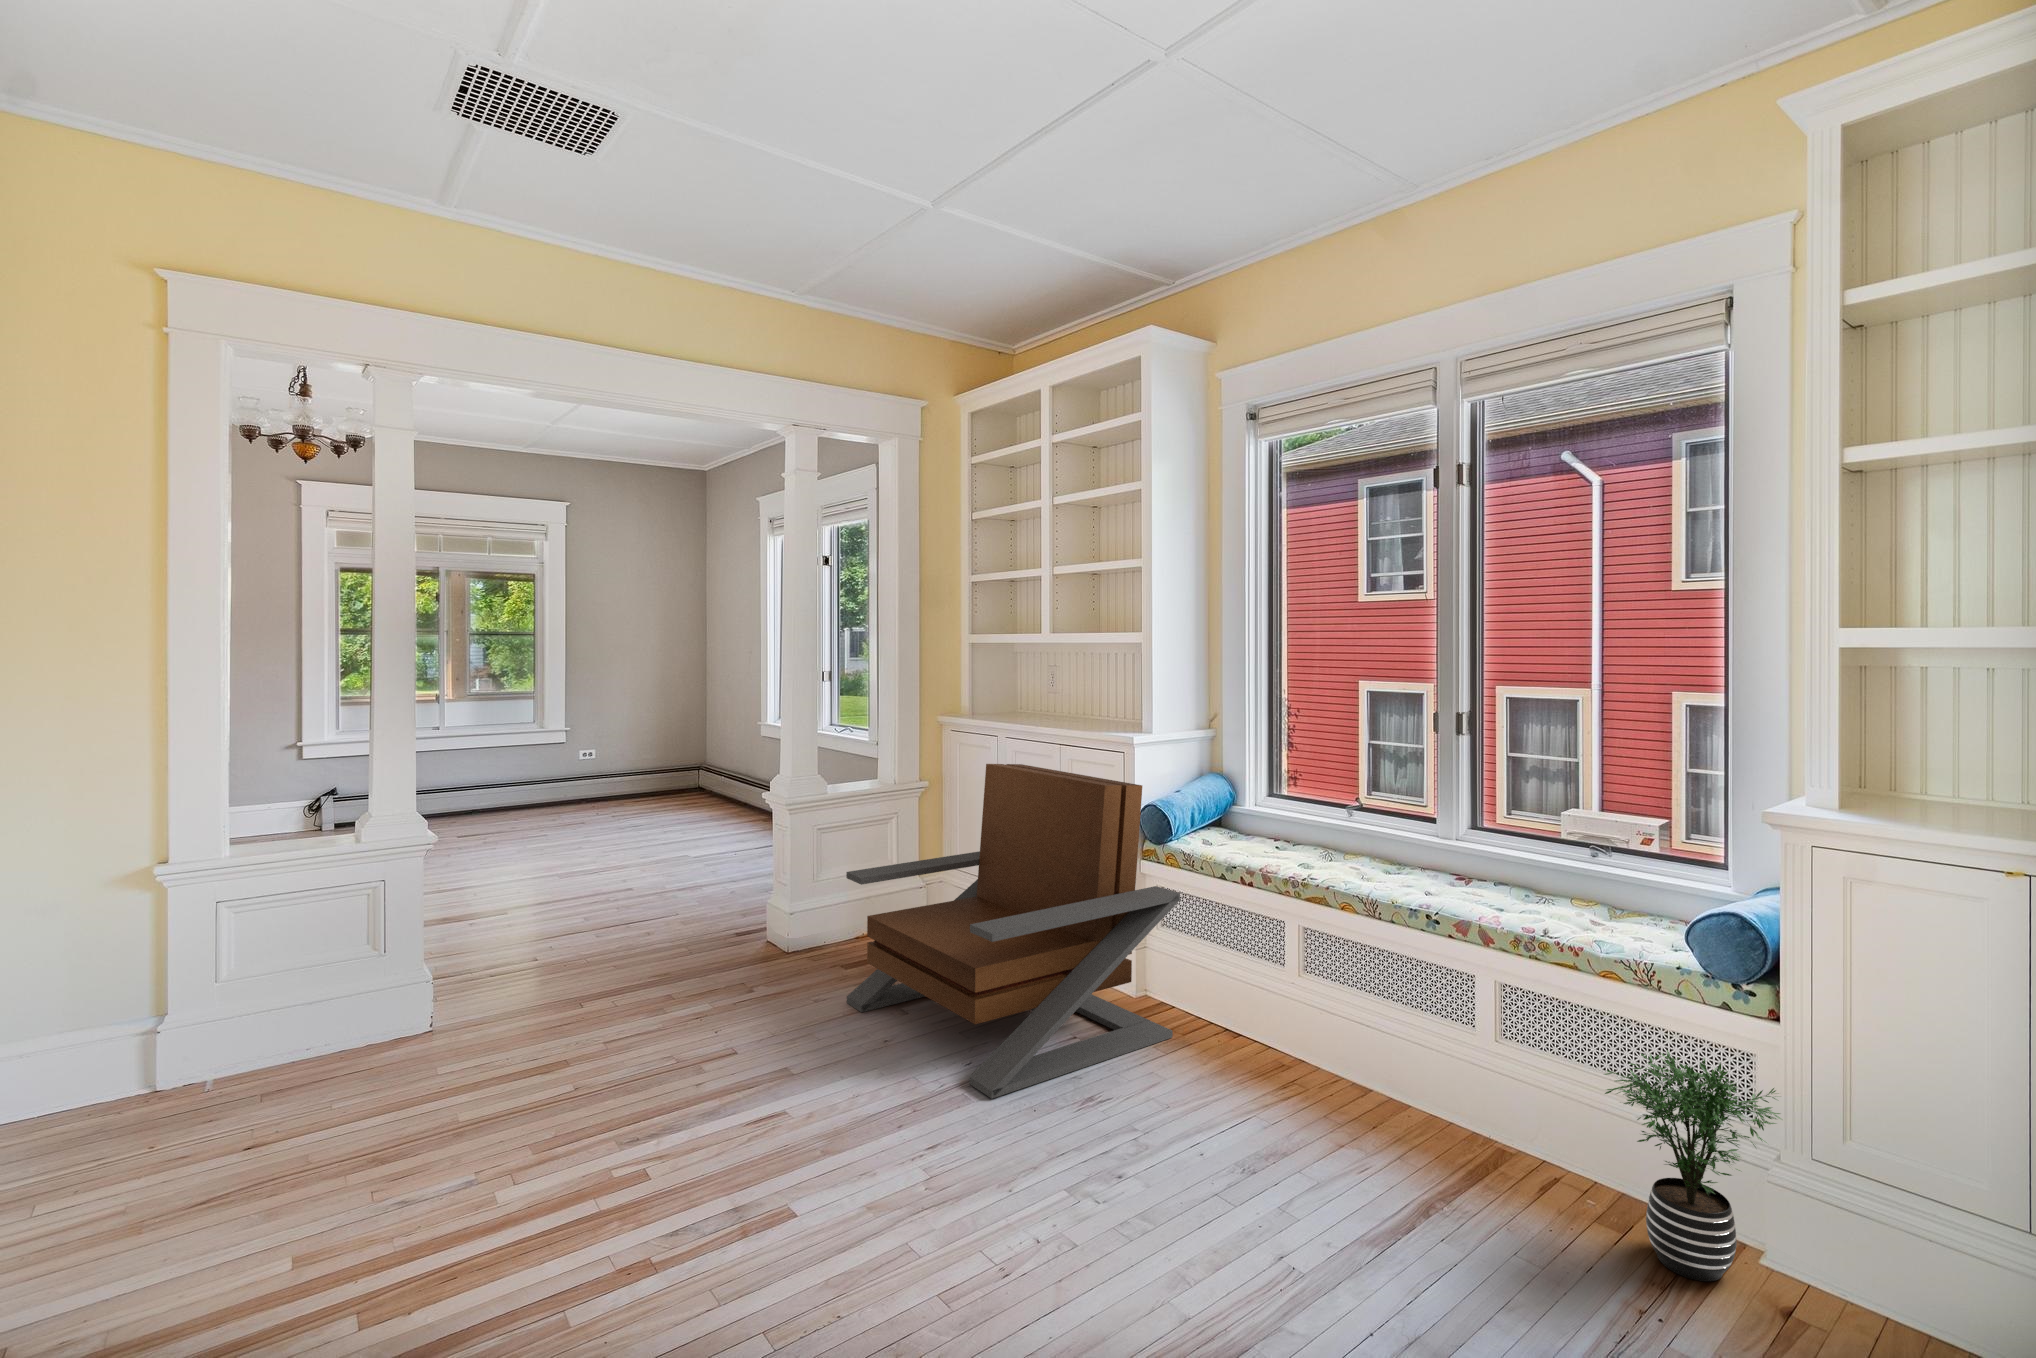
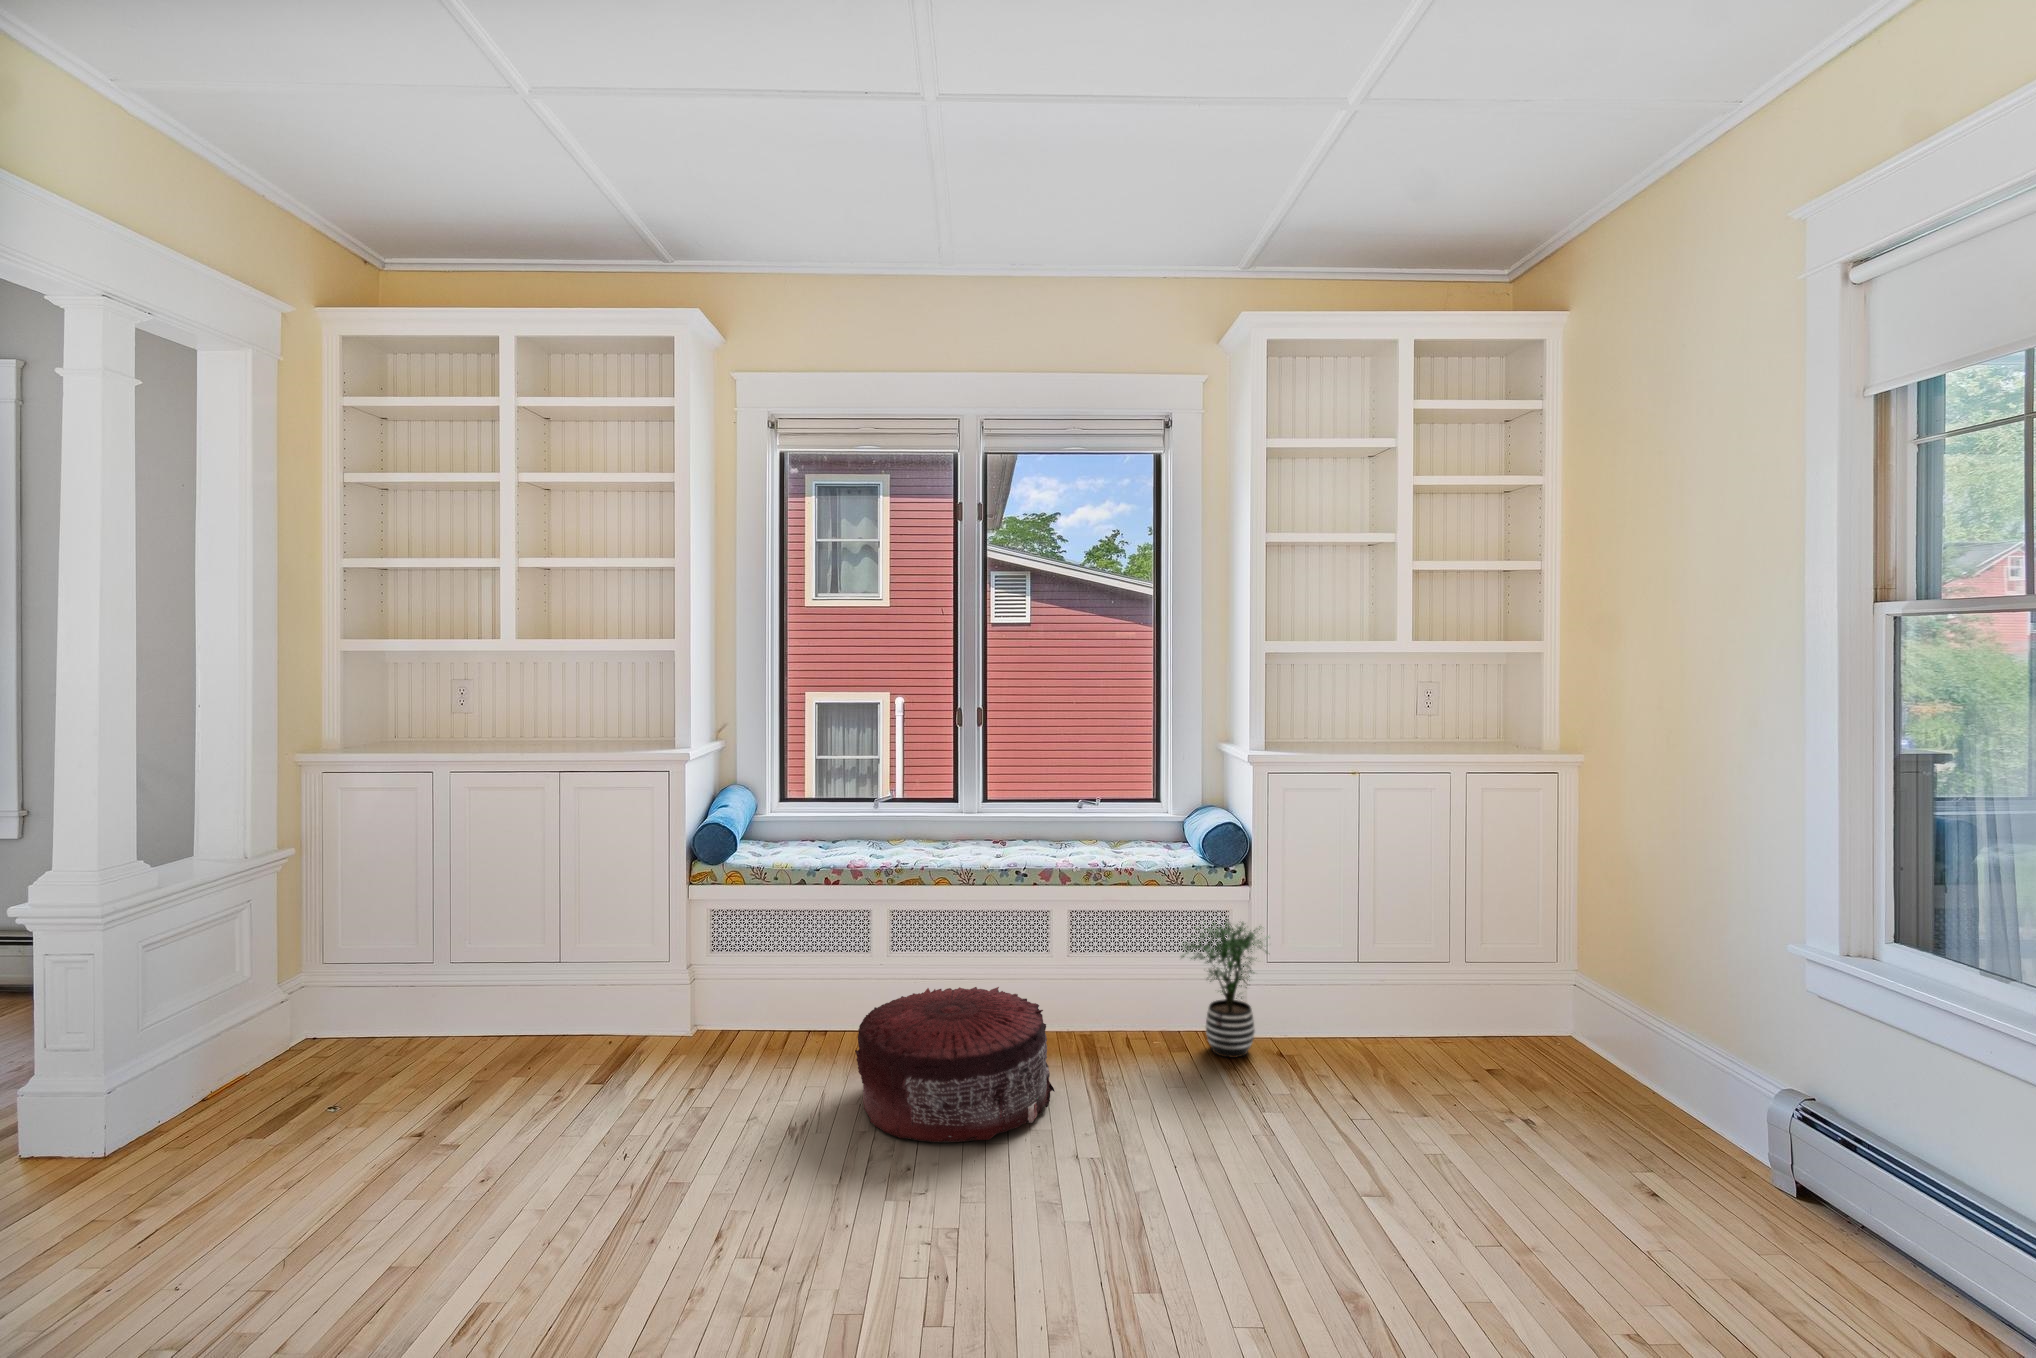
lounge chair: present [846,764,1180,1099] -> none [374,803,784,1152]
pouf: none [1127,1018,1351,1214] -> present [855,987,1054,1142]

